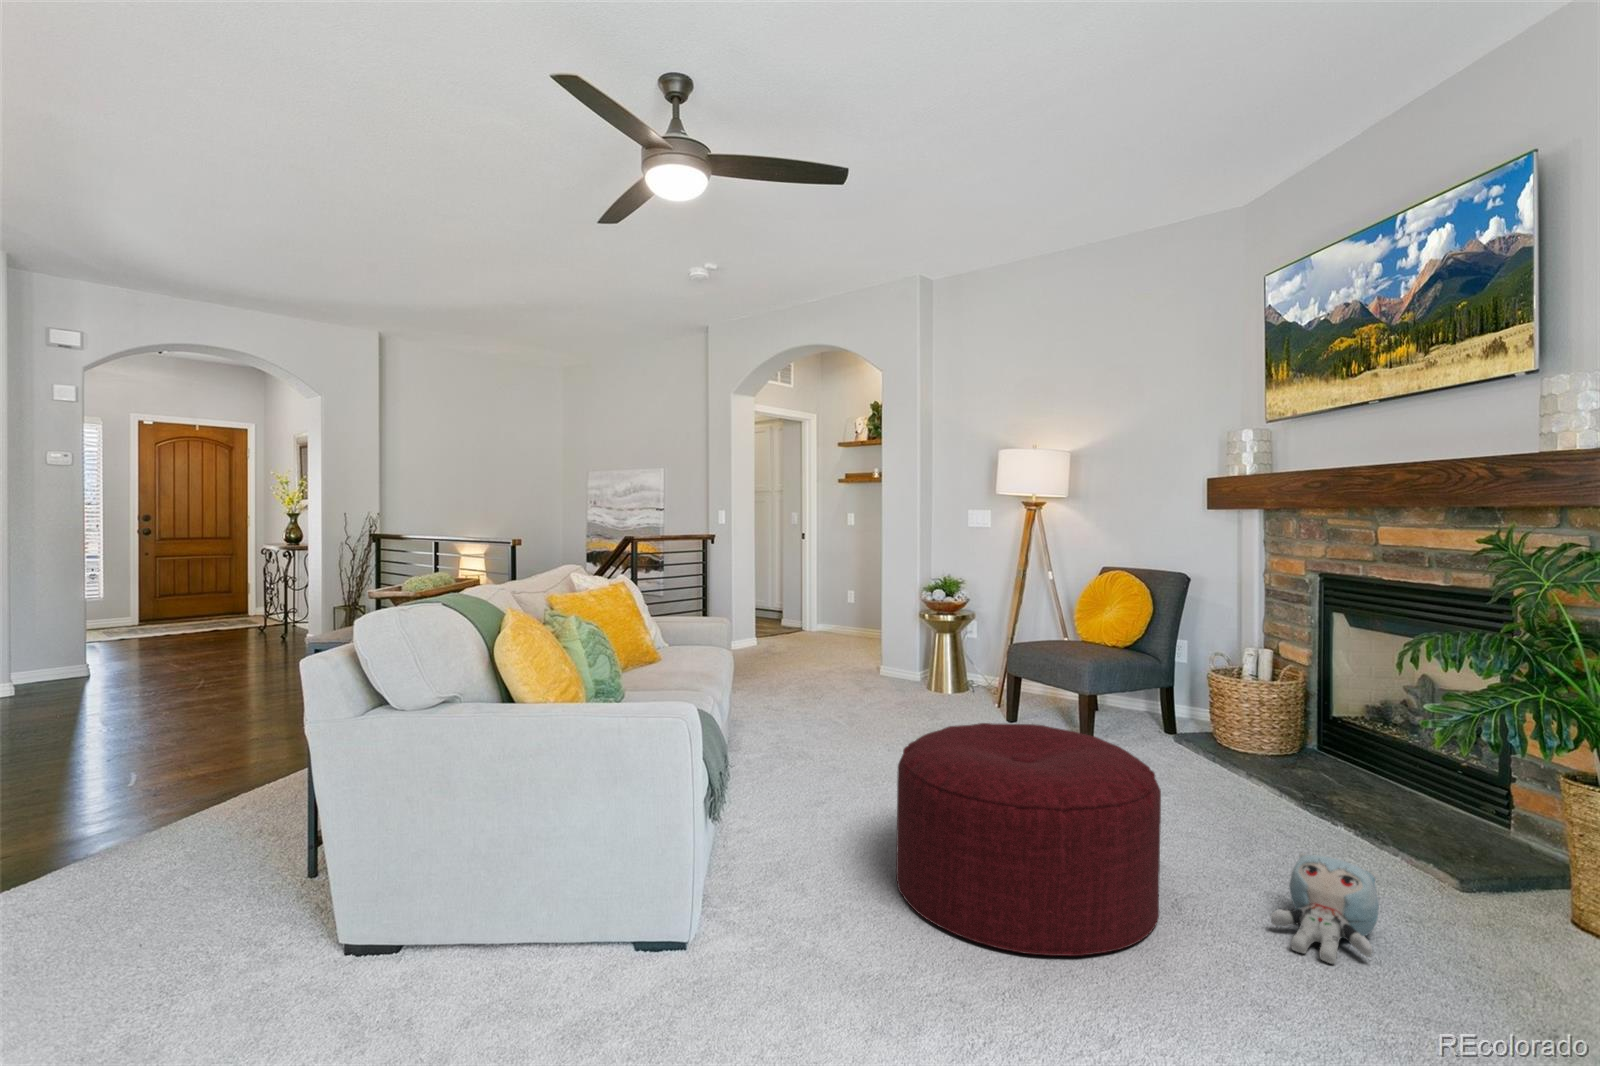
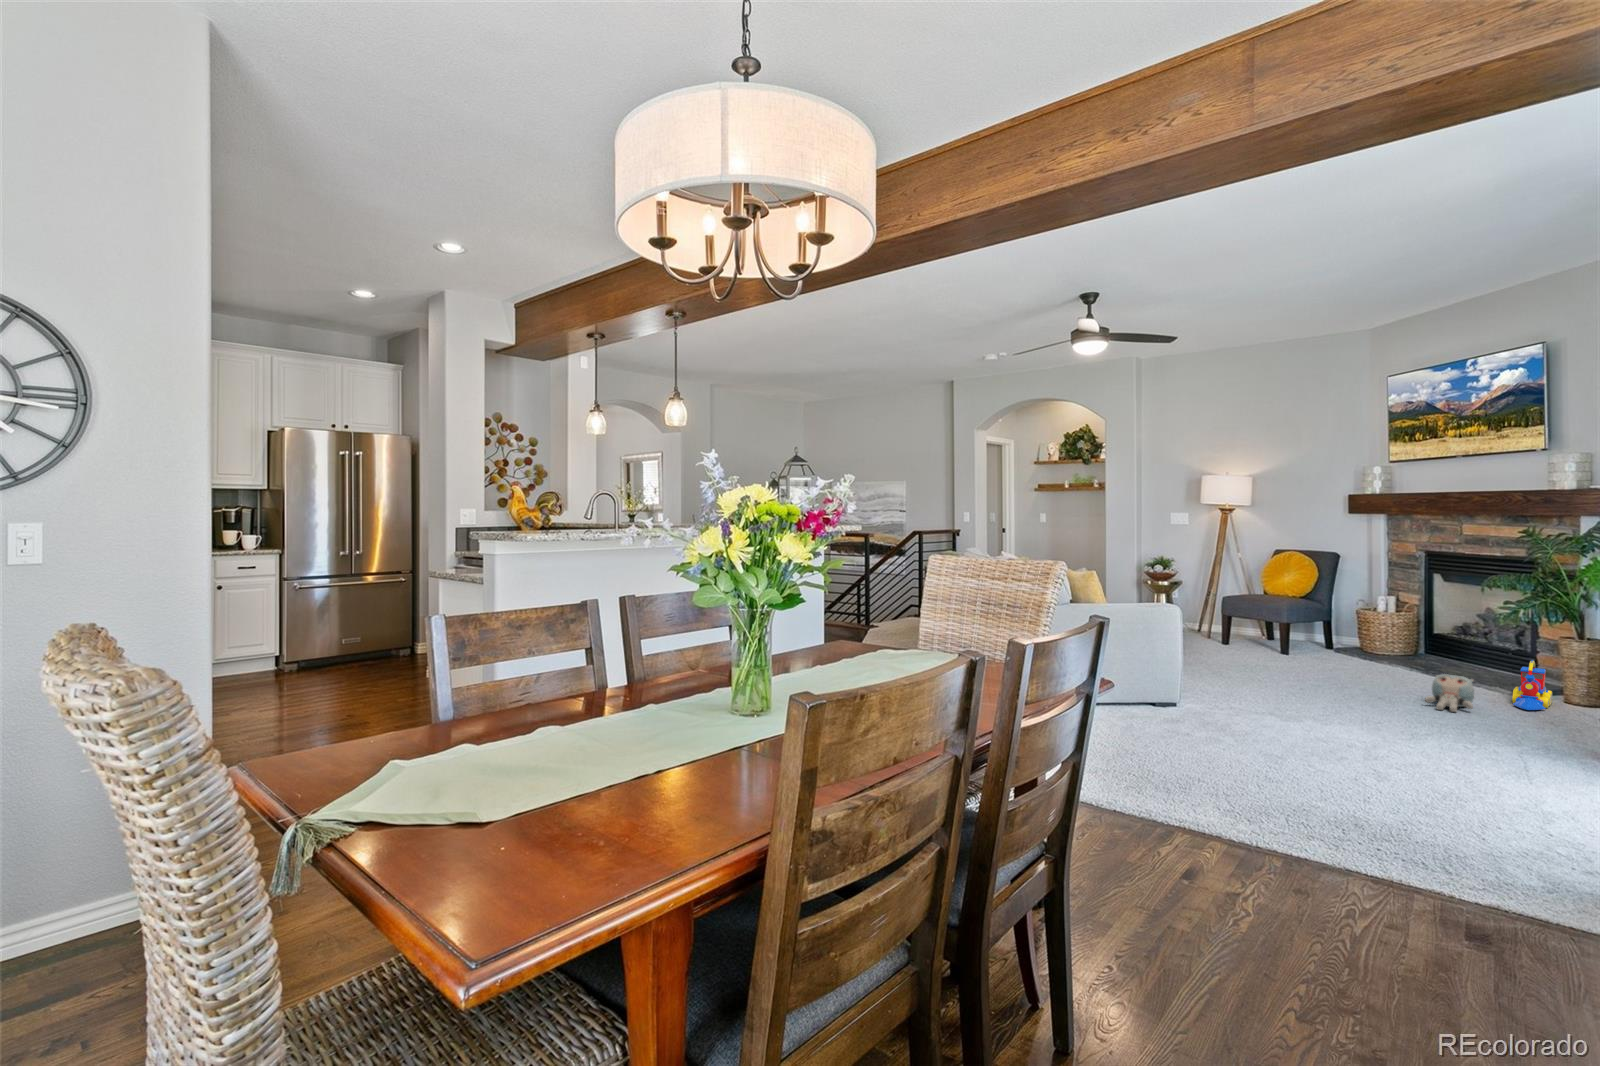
ottoman: present [896,723,1161,956] -> none [1235,624,1374,710]
toy train: none [1463,825,1549,955] -> present [1512,660,1553,710]

